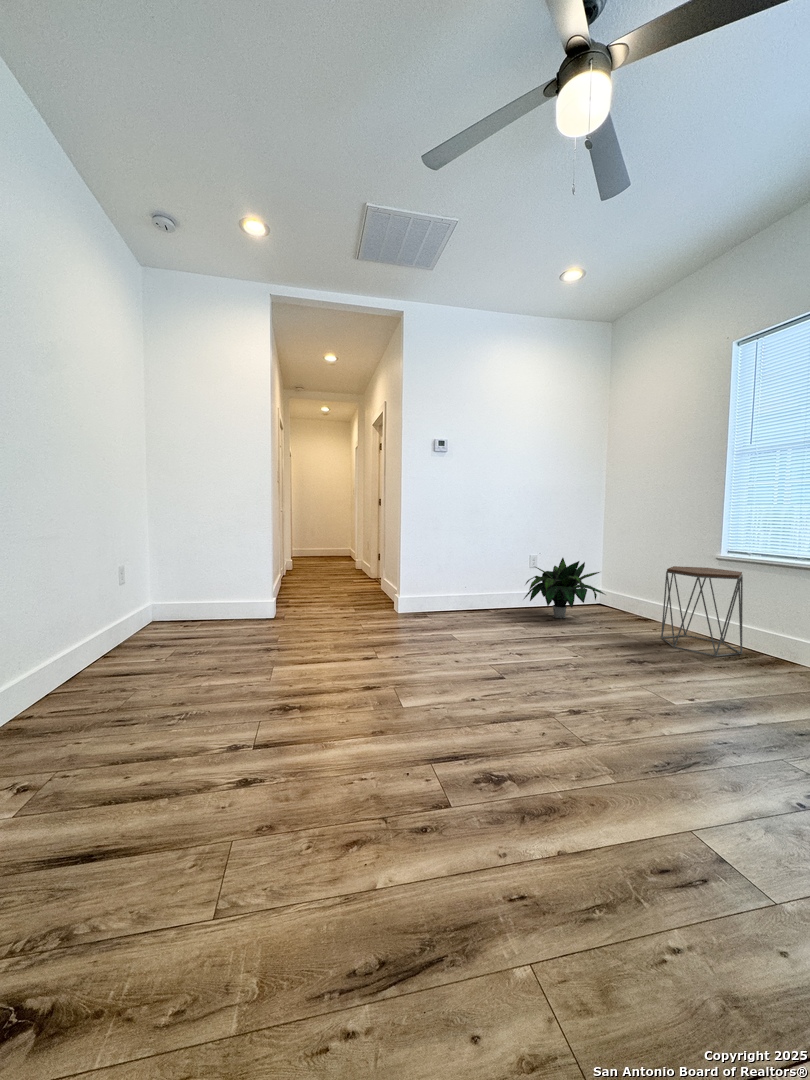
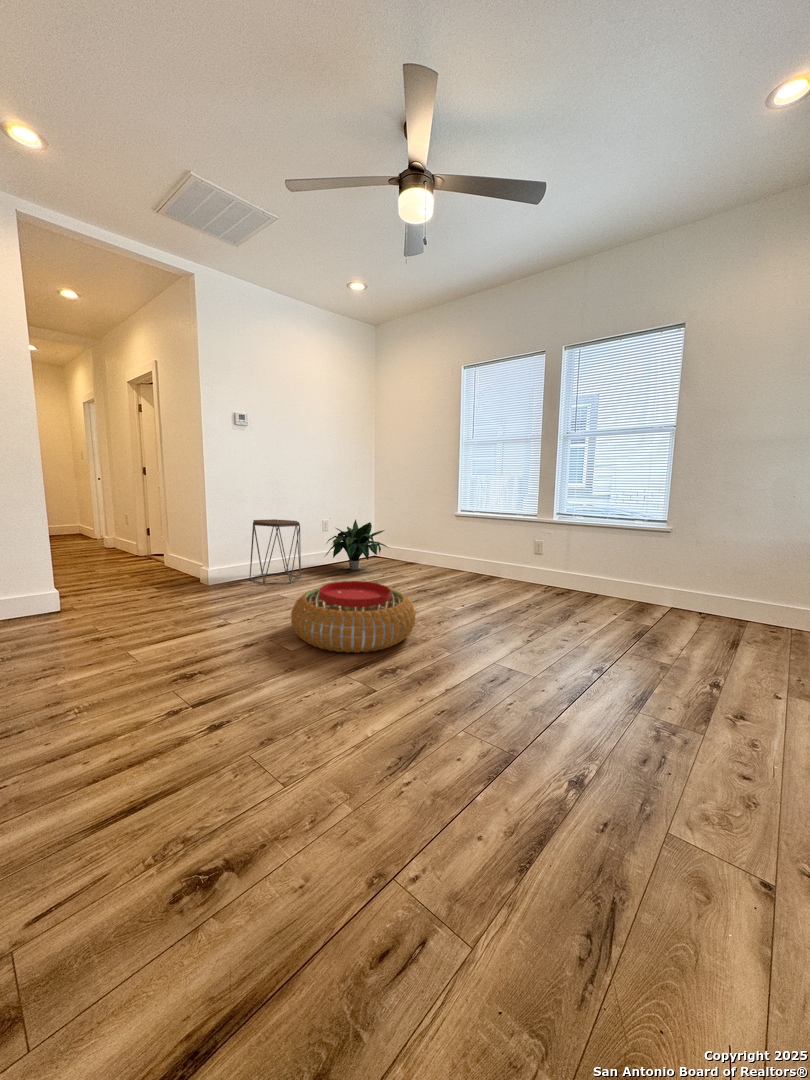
side table: present [661,566,743,657] -> present [250,519,301,584]
pouf: none [415,633,580,739] -> present [291,581,416,653]

